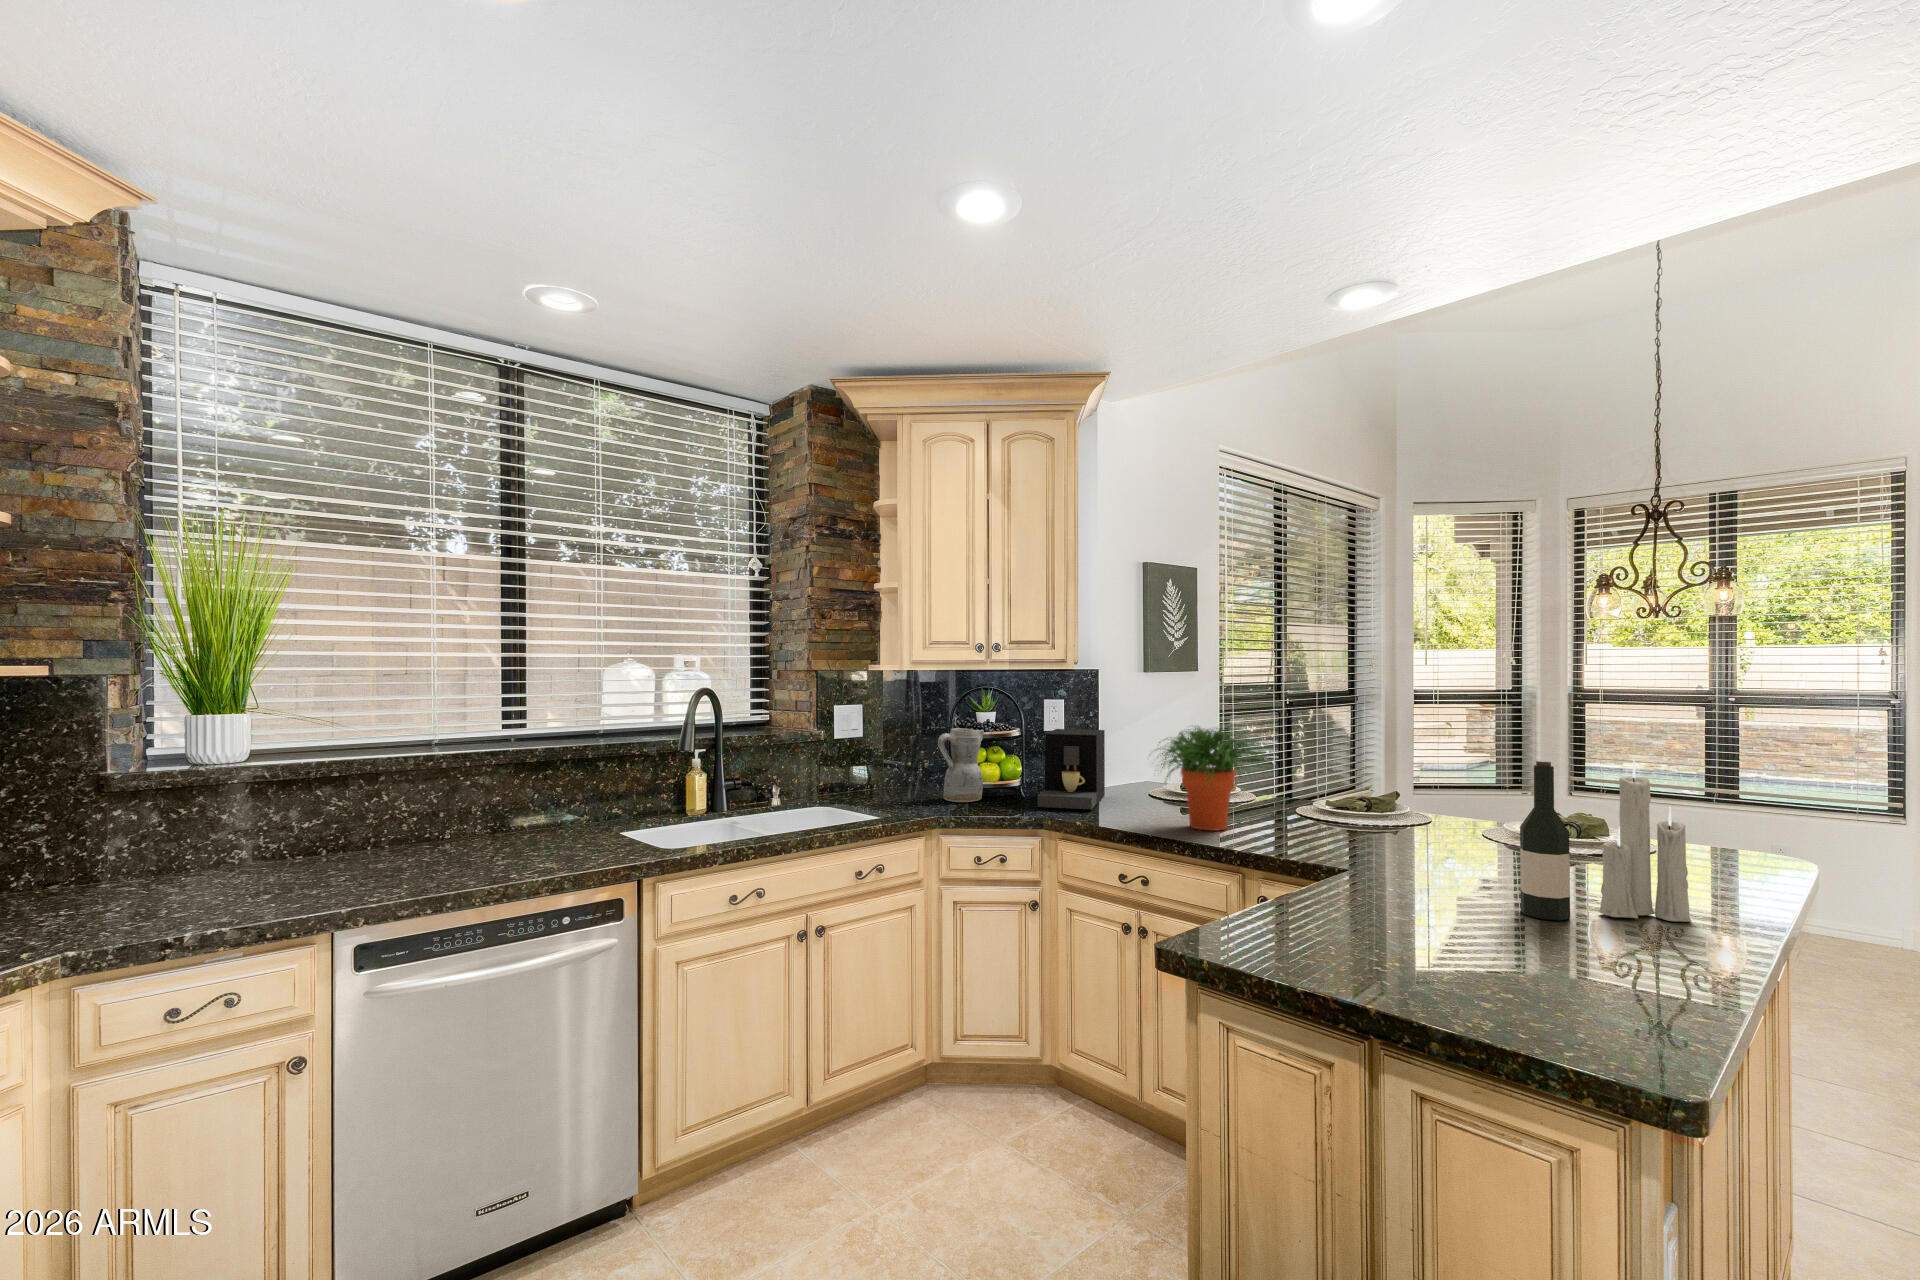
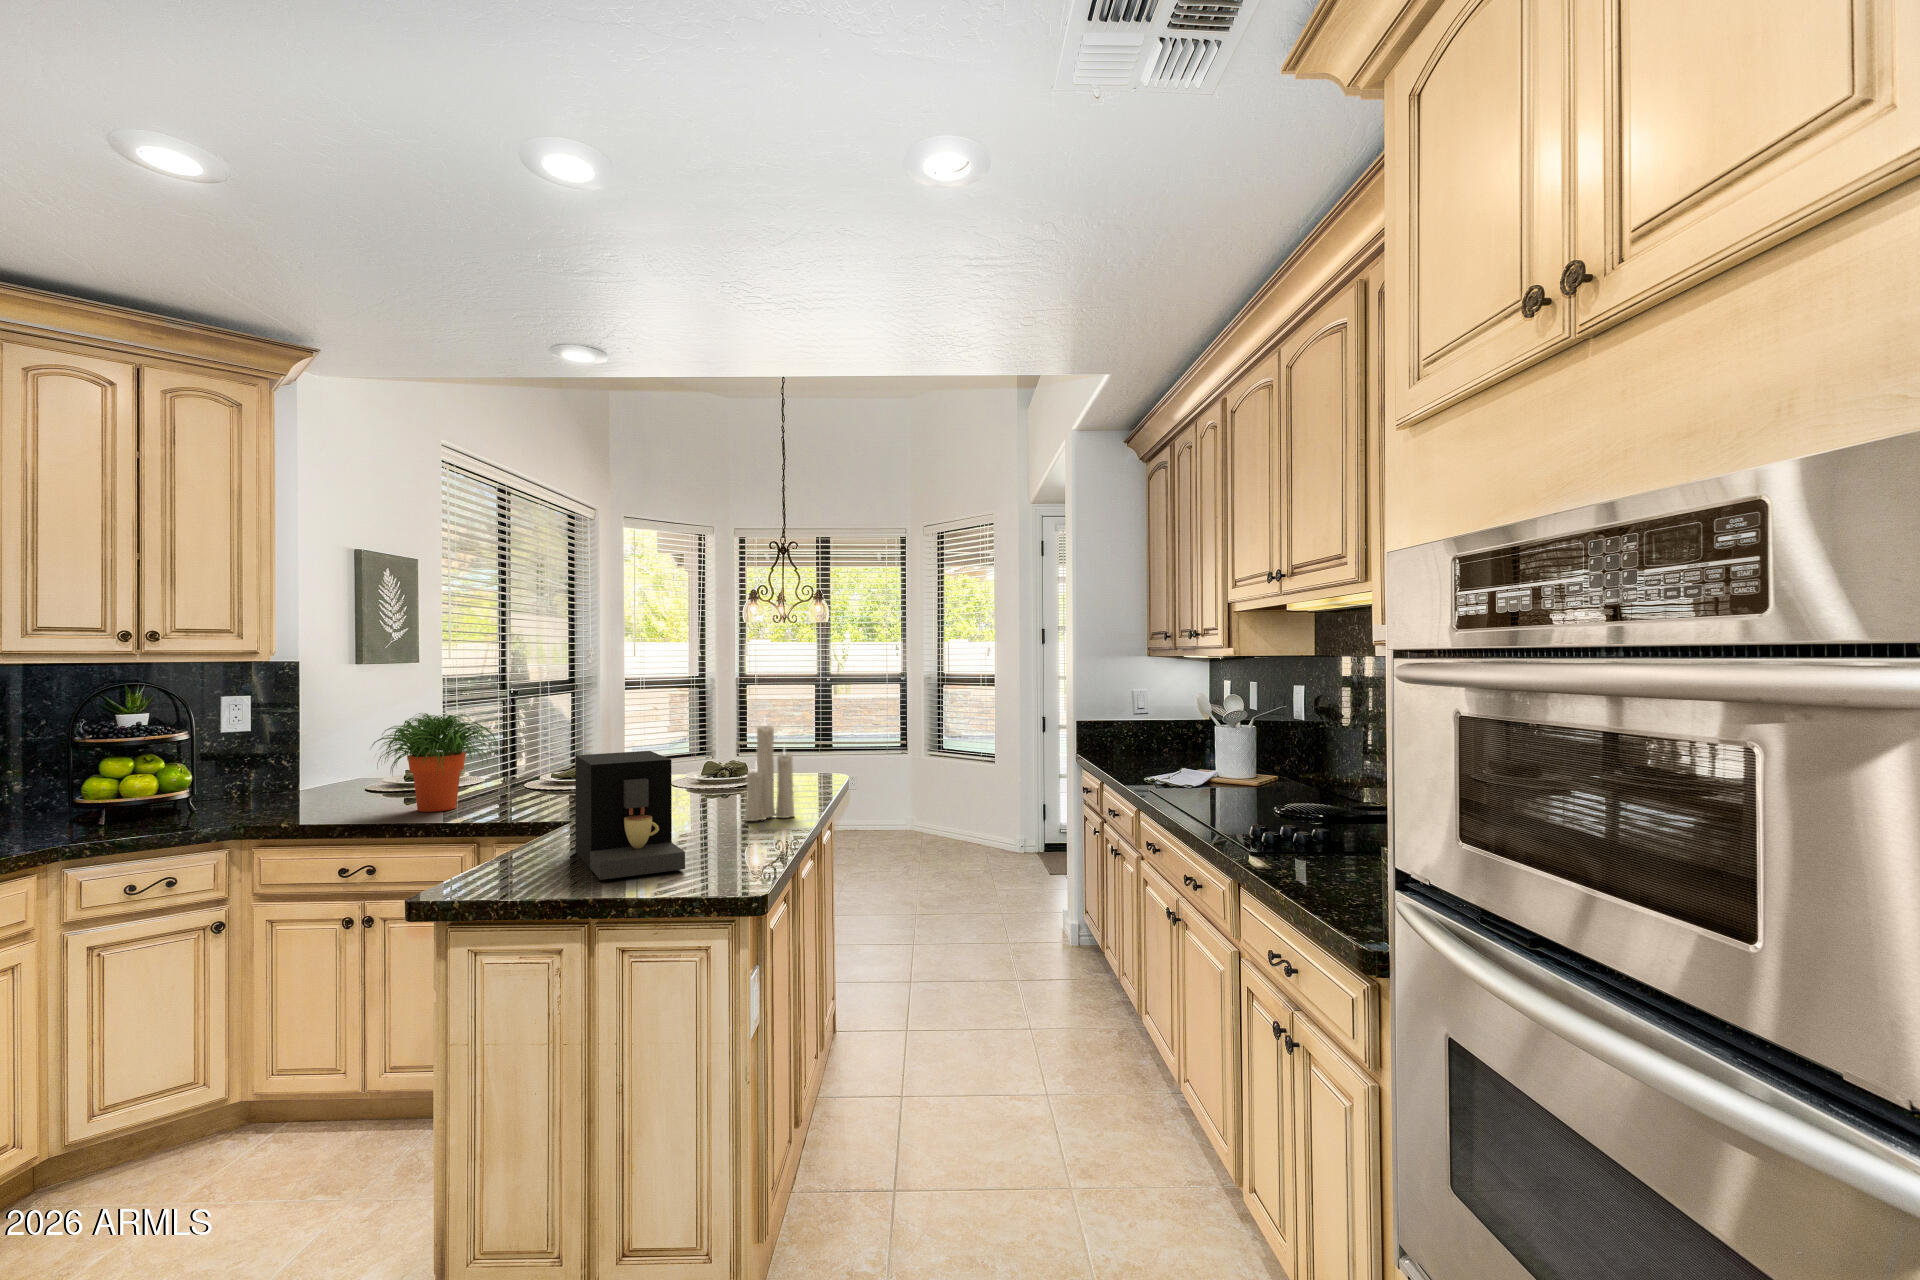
ceramic pitcher: present [938,728,984,802] -> none [64,736,139,825]
coffee maker: present [1038,729,1105,809] -> present [575,751,685,880]
wine bottle: present [1520,761,1570,920] -> none [696,718,727,830]

